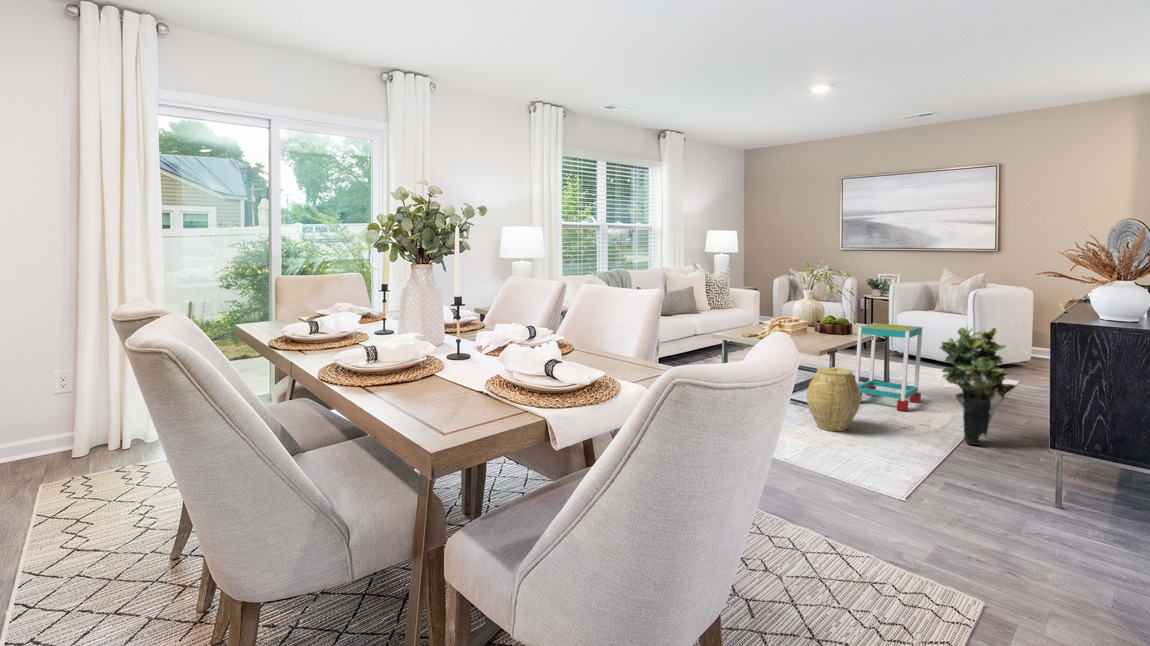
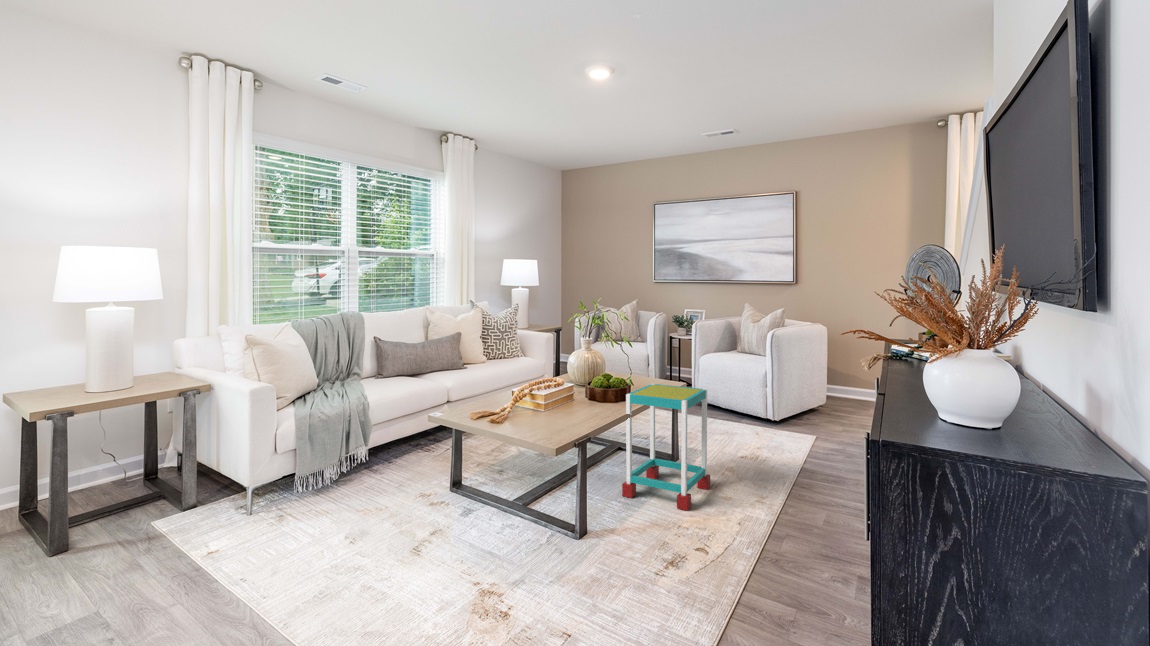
potted plant: present [939,327,1016,445] -> none [715,401,818,588]
woven basket: present [807,367,861,431] -> none [537,468,612,572]

